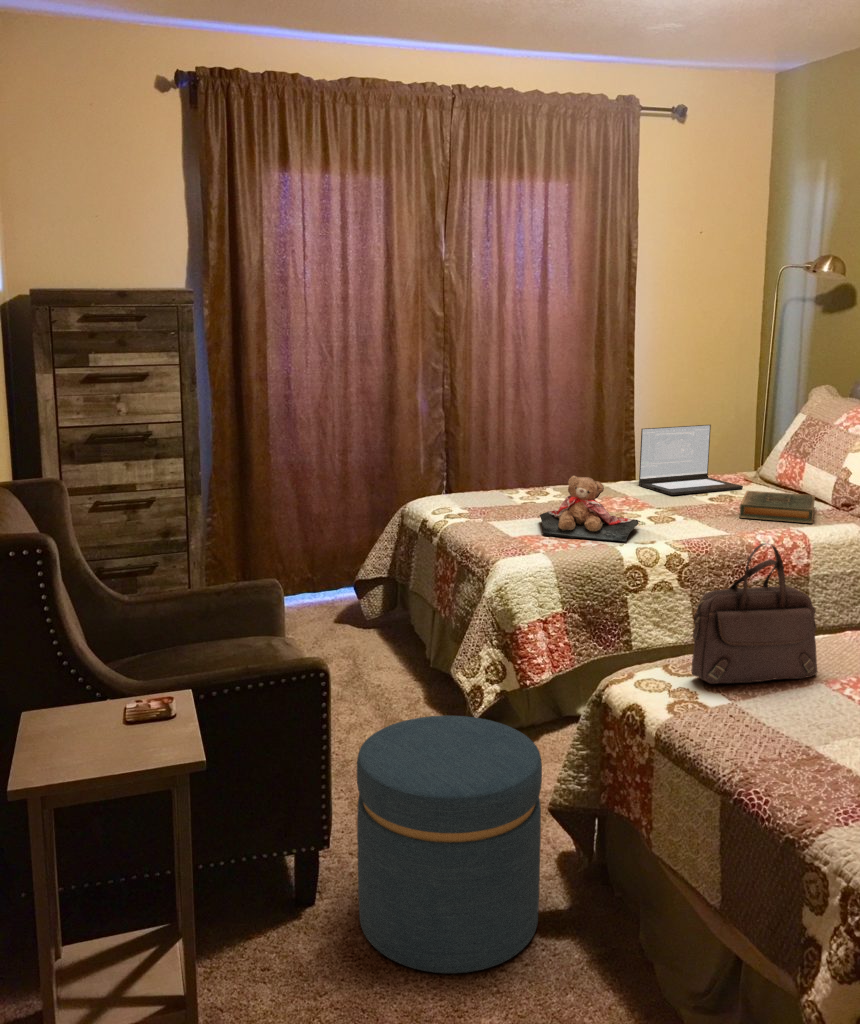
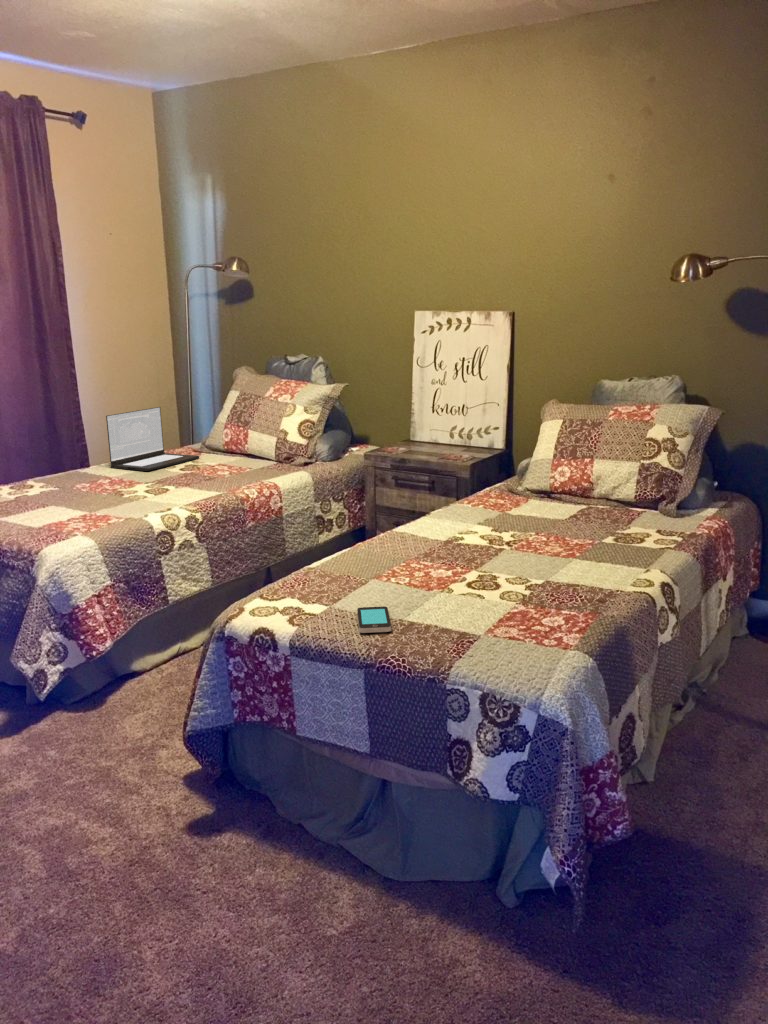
teddy bear: present [540,475,640,542] -> none [49,460,146,520]
hardback book: present [740,491,815,523] -> none [211,454,275,480]
handbag: present [692,543,817,684] -> none [287,480,371,597]
smartphone: none [734,714,796,757] -> present [357,606,391,633]
ottoman: present [357,716,542,973] -> none [20,680,209,915]

